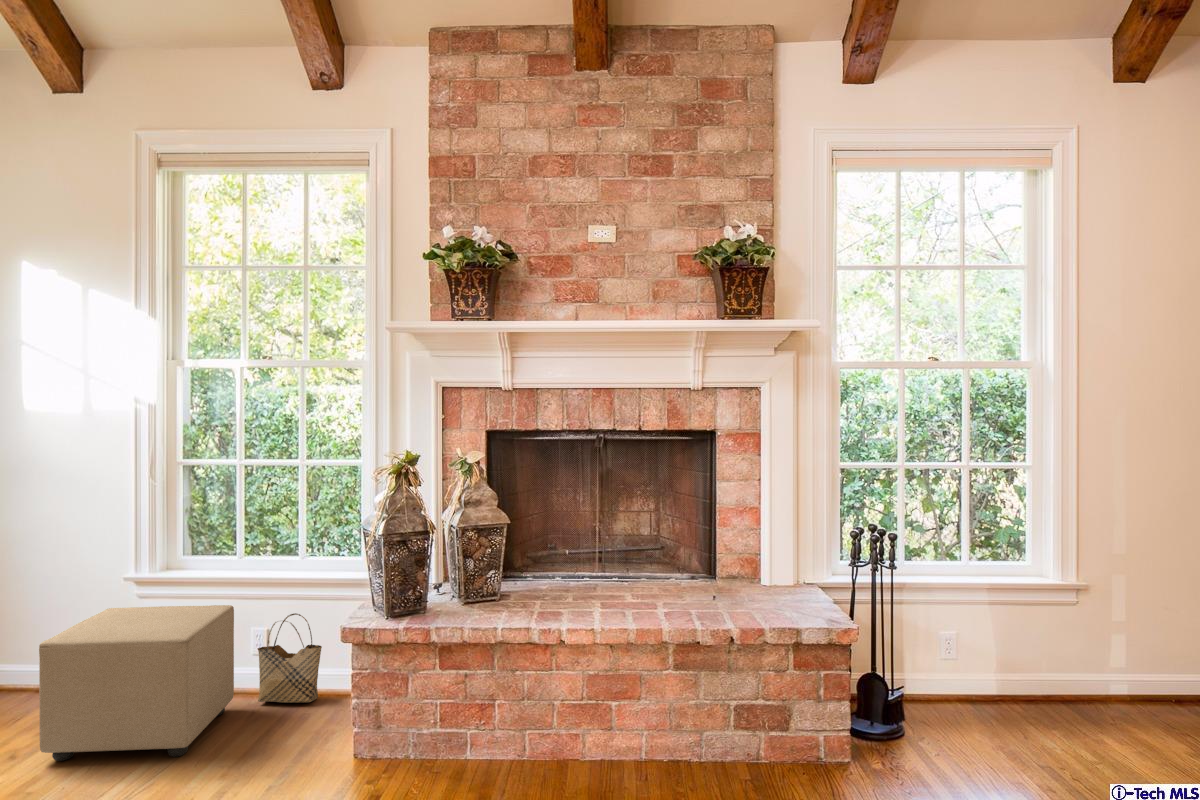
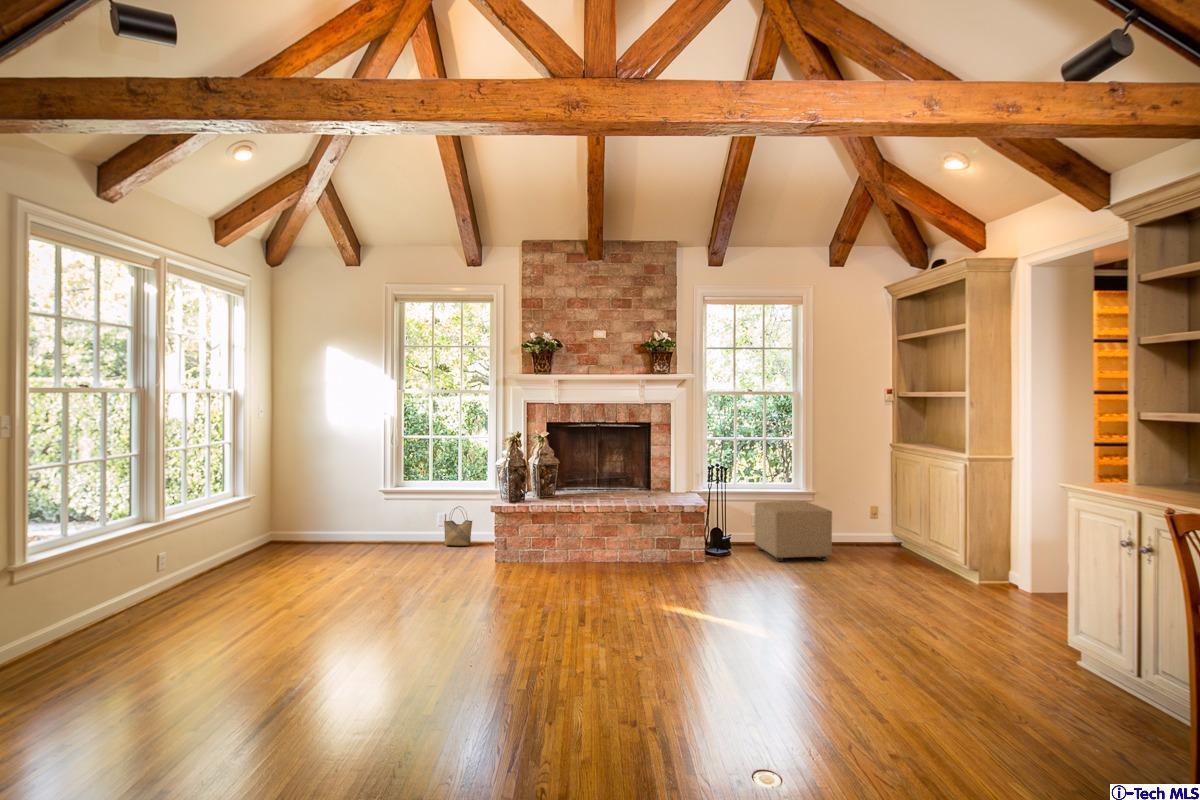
ottoman: present [39,605,234,761] -> present [754,501,832,562]

